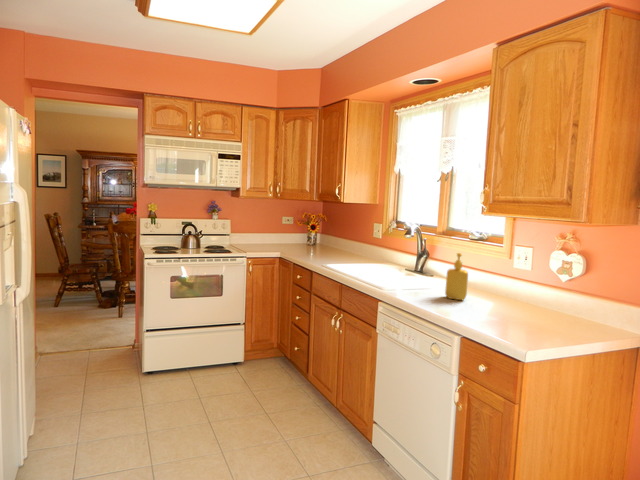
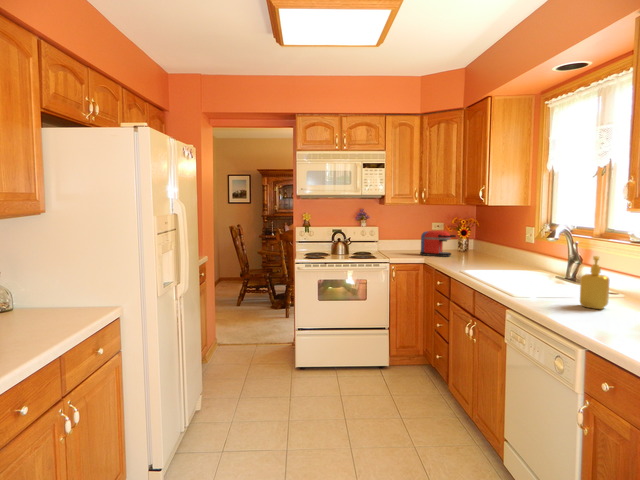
coffee maker: none [275,225,309,250] -> present [420,231,456,256]

